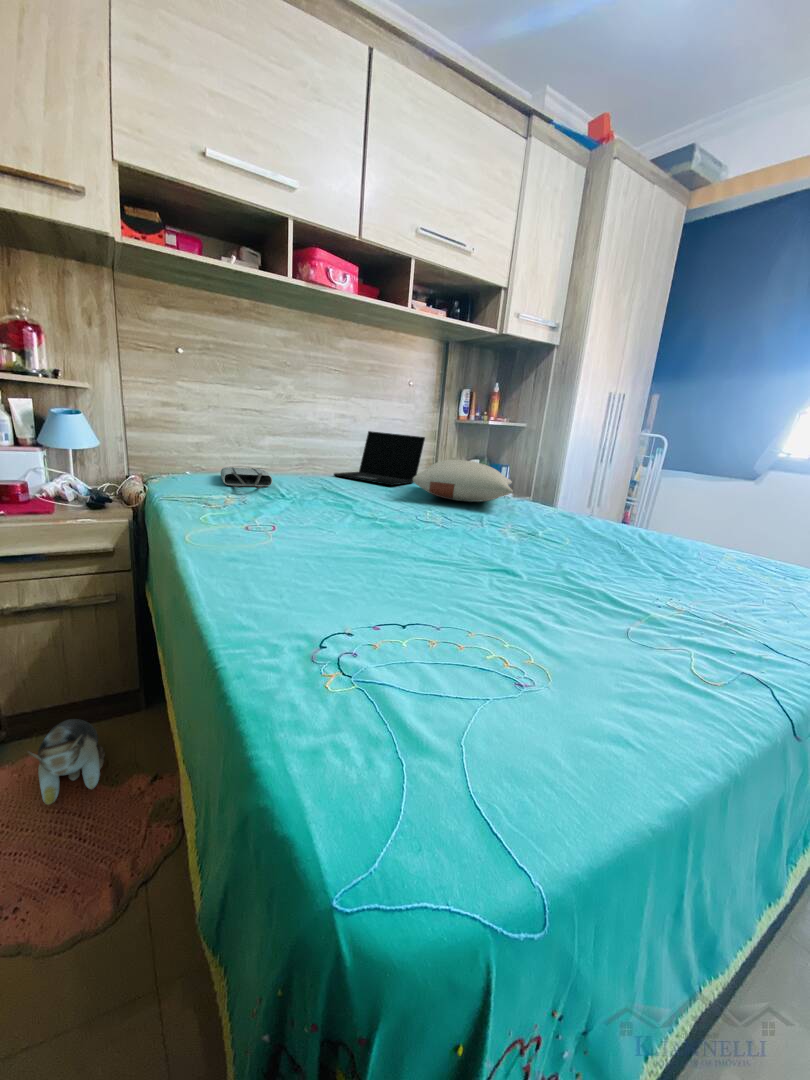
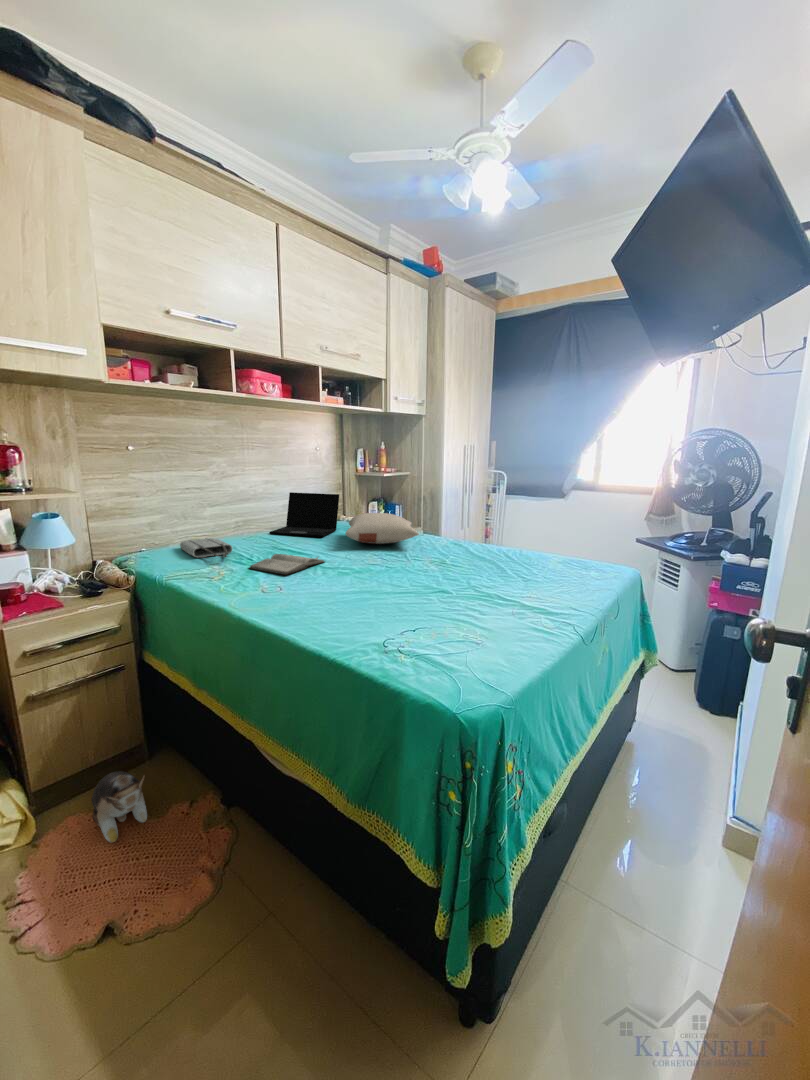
diary: none [273,492,374,515] -> present [250,554,325,575]

